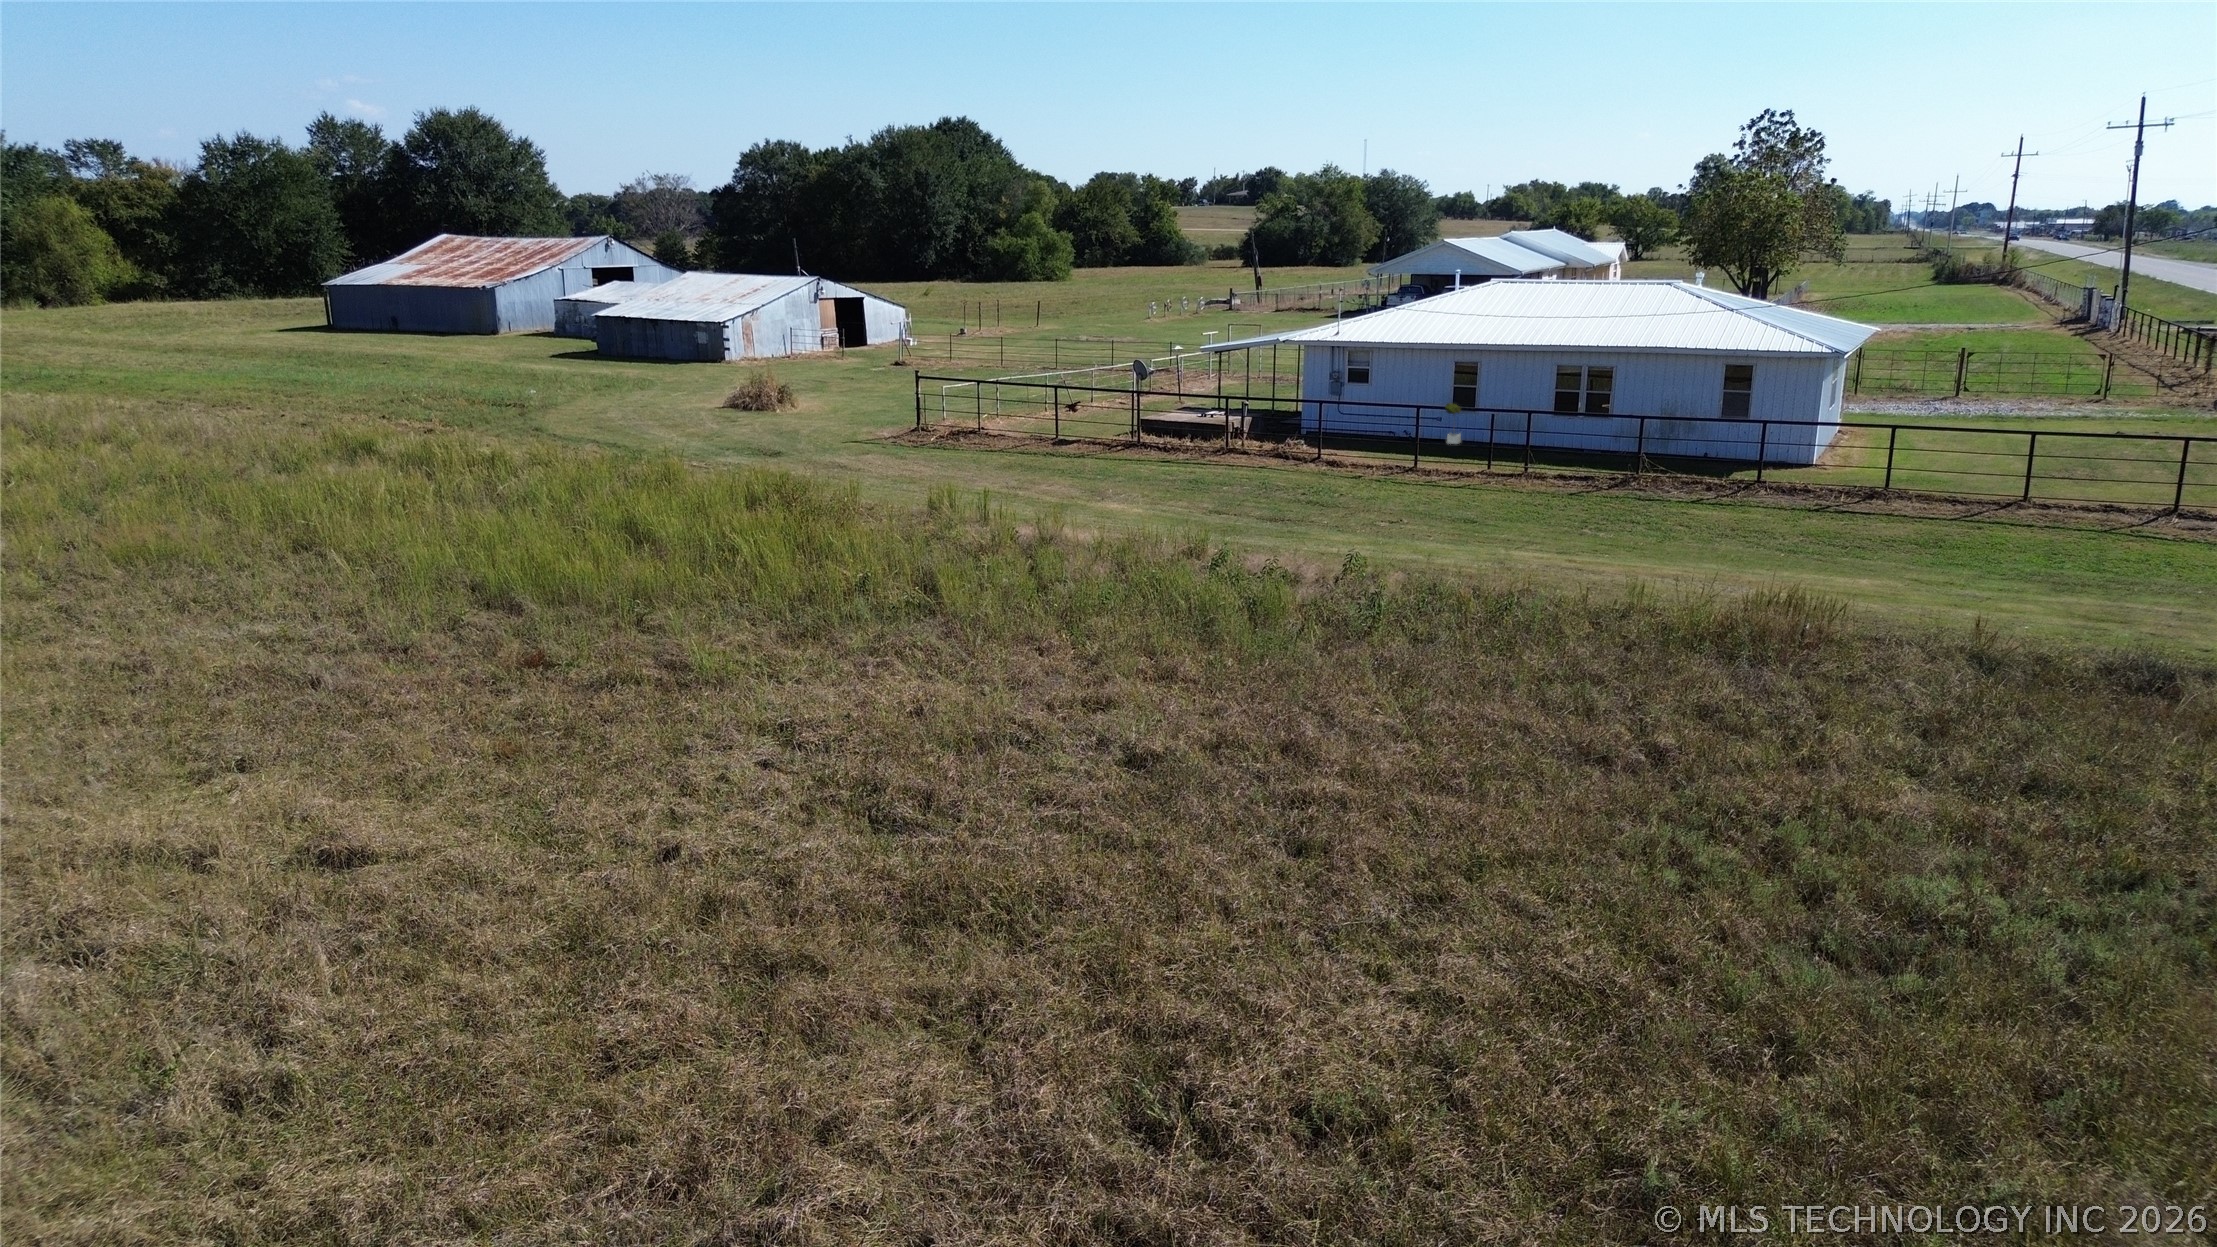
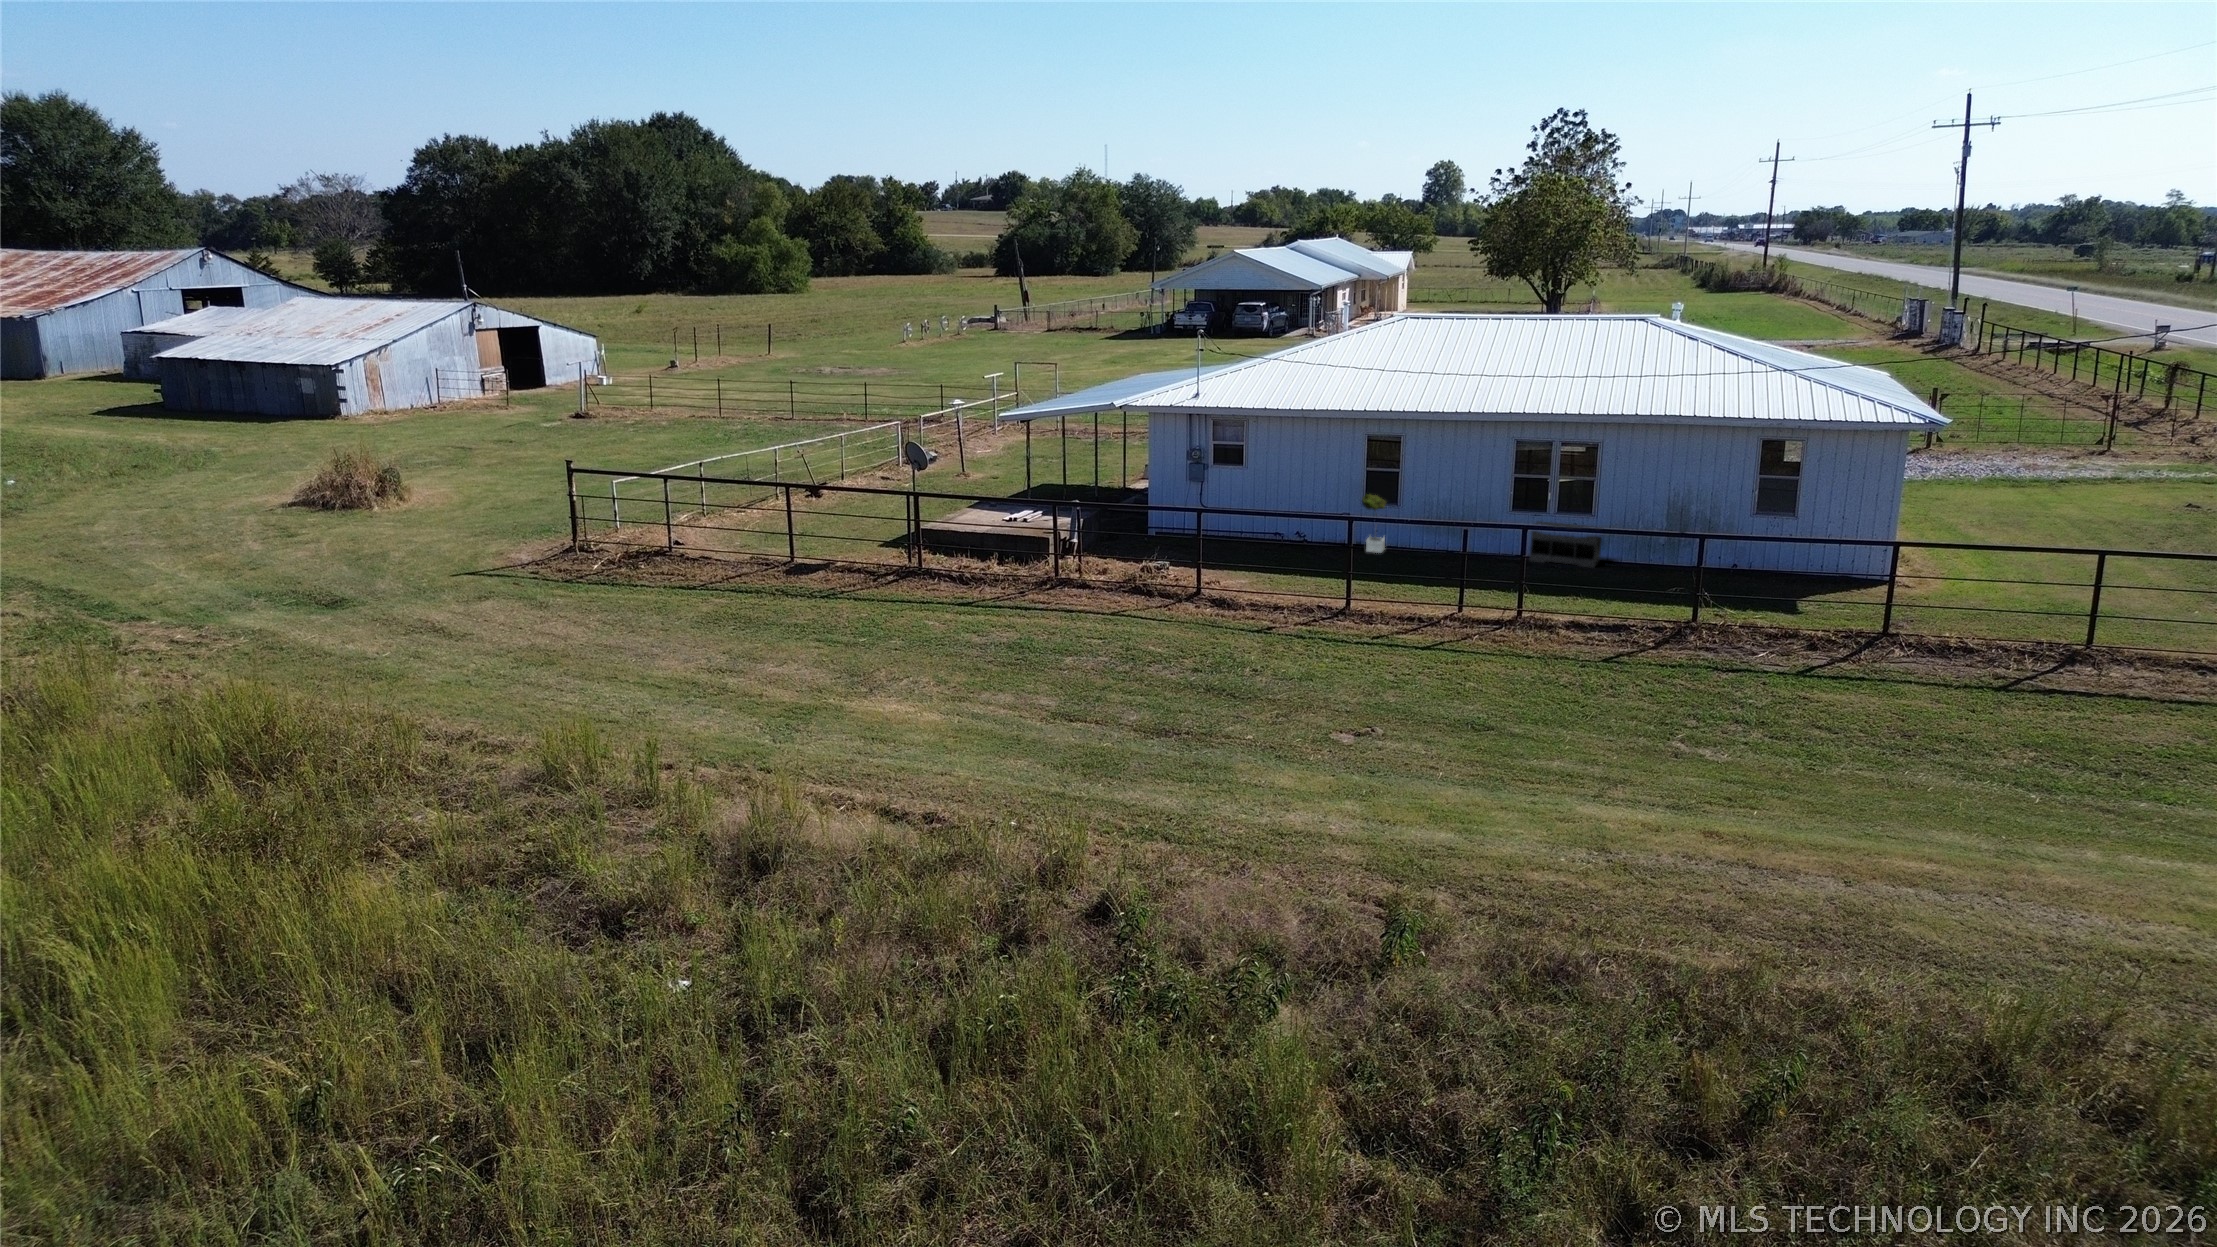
bench: none [1559,423,1613,455] -> present [1529,521,1602,568]

